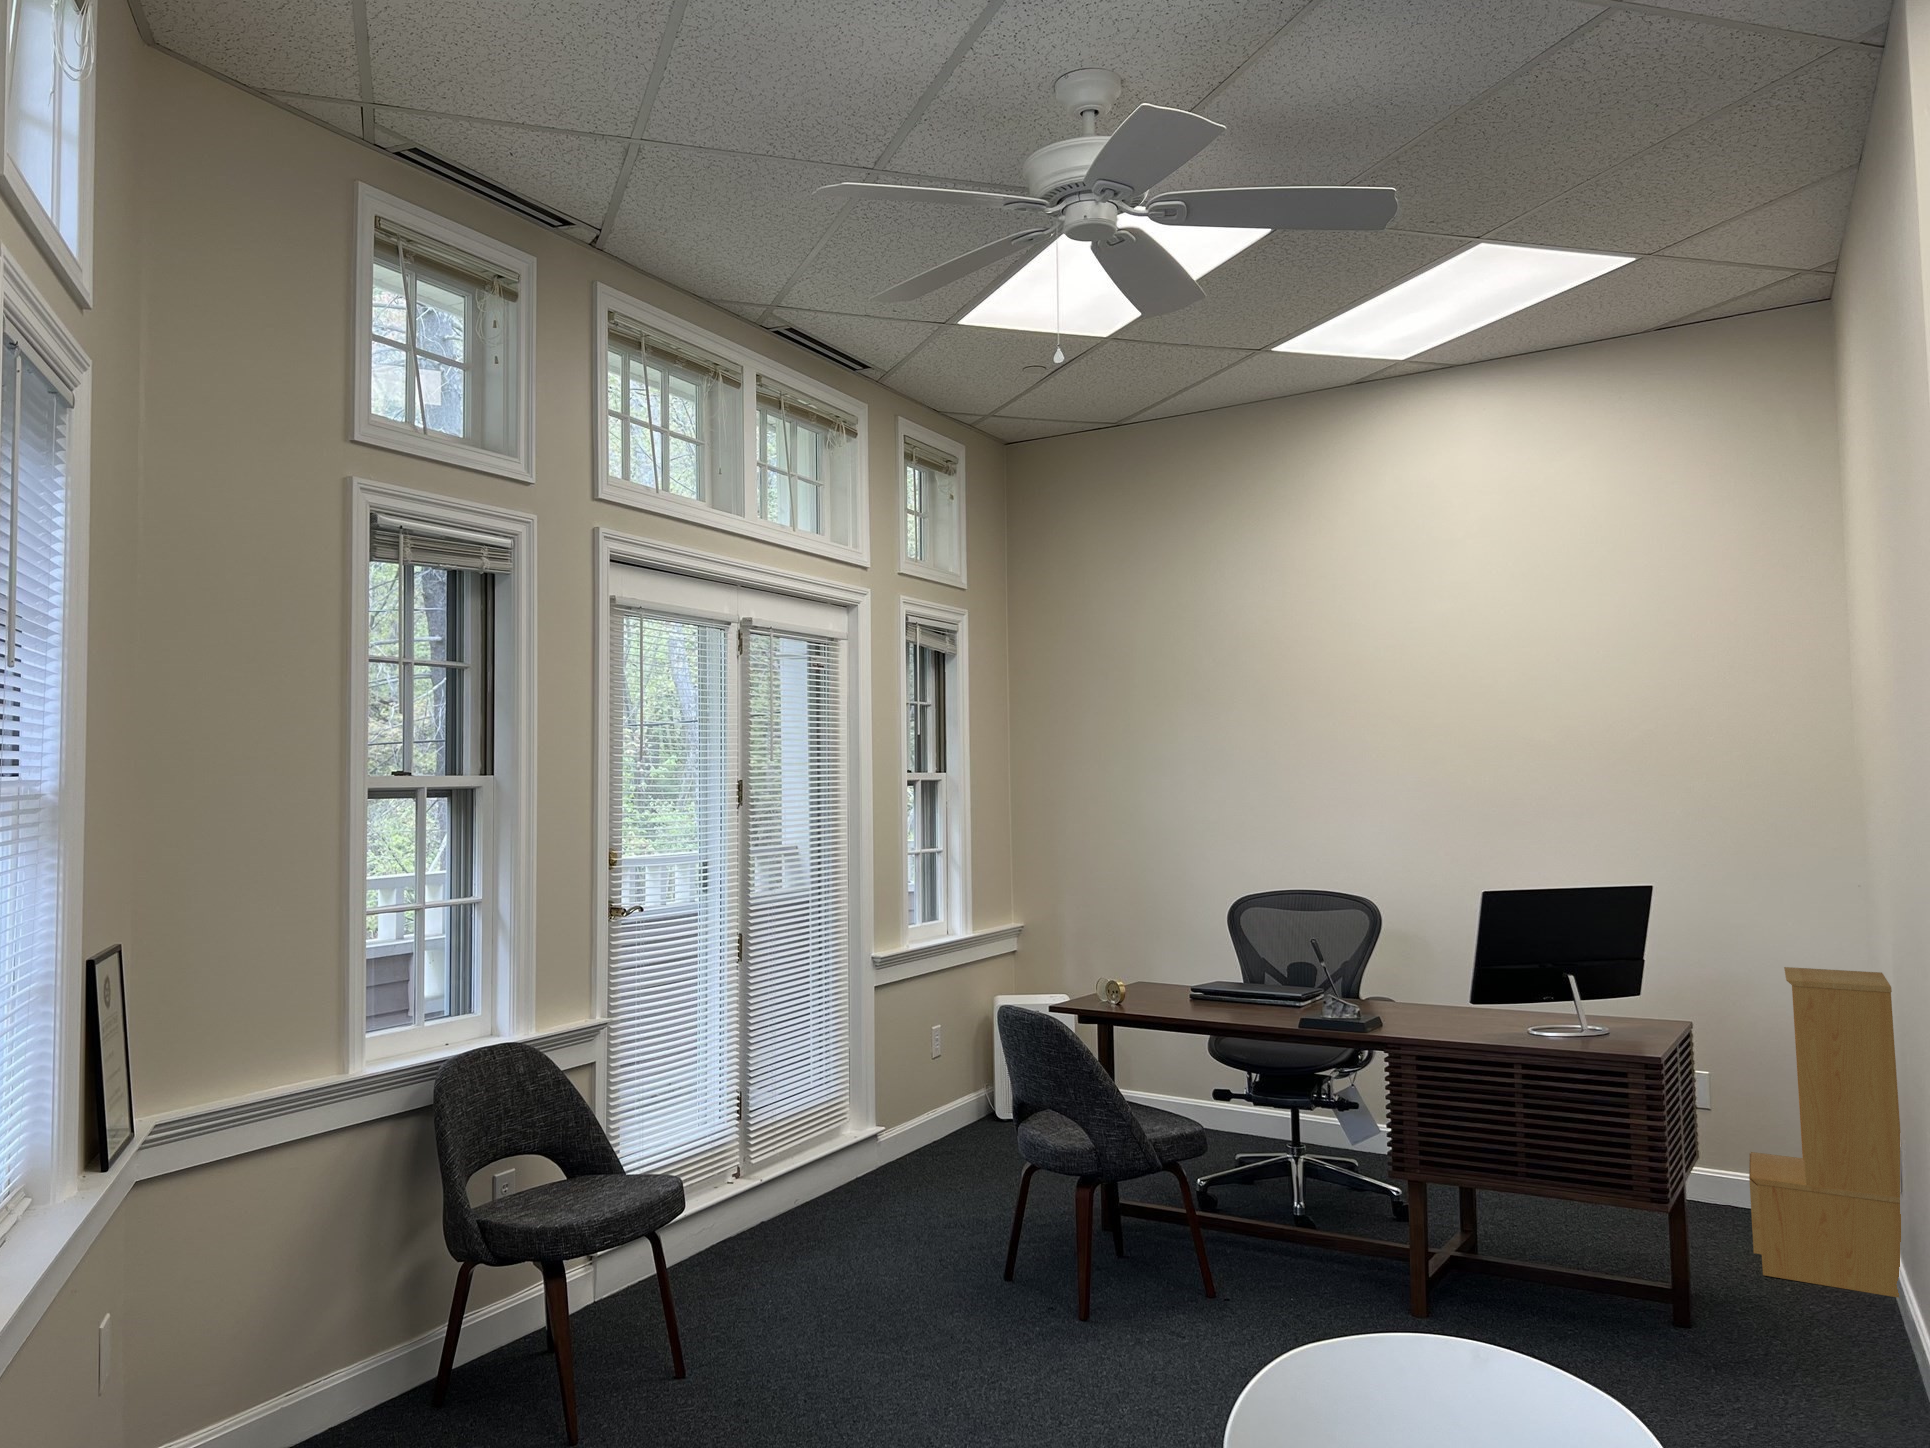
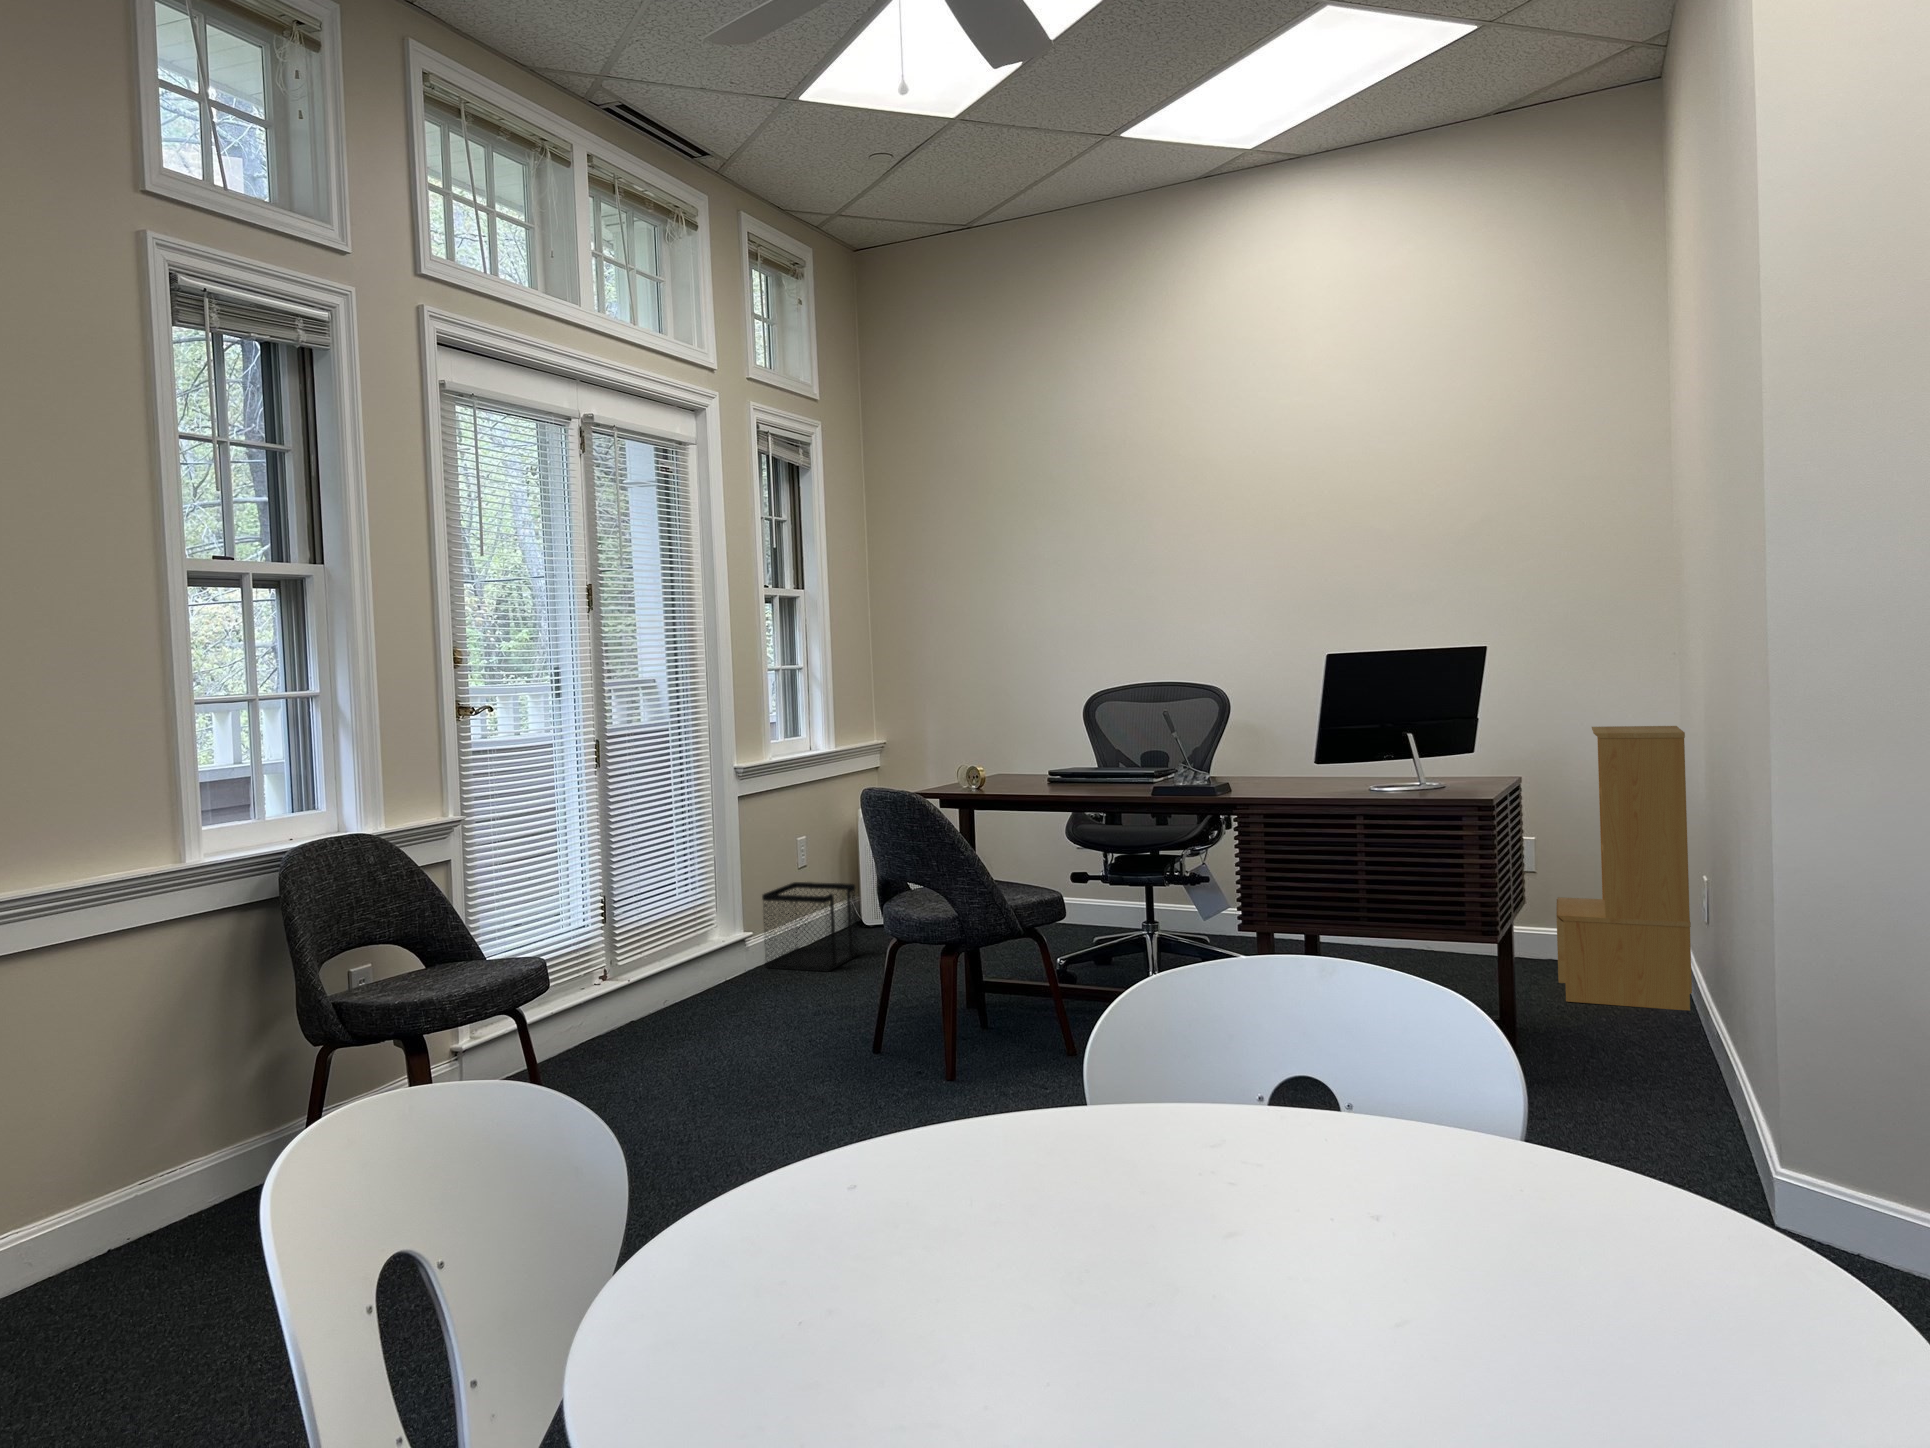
wastebasket: none [895,1075,991,1176] -> present [762,882,859,972]

